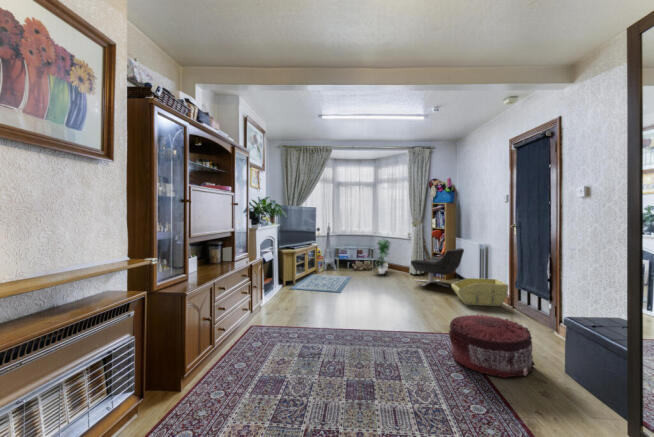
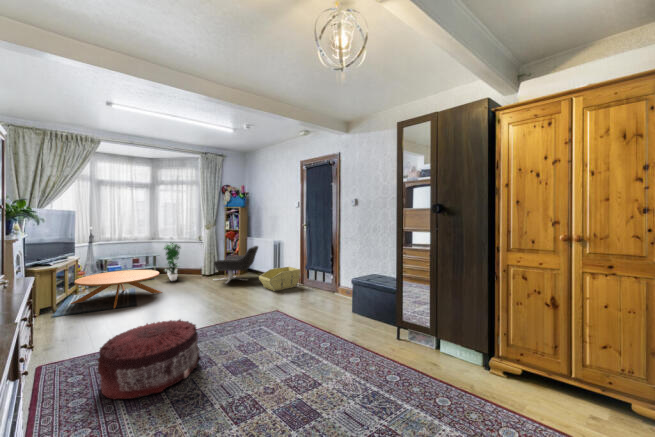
coffee table: none [310,259,365,287] -> present [71,270,162,308]
pouf: present [449,314,535,378] -> present [97,320,201,400]

